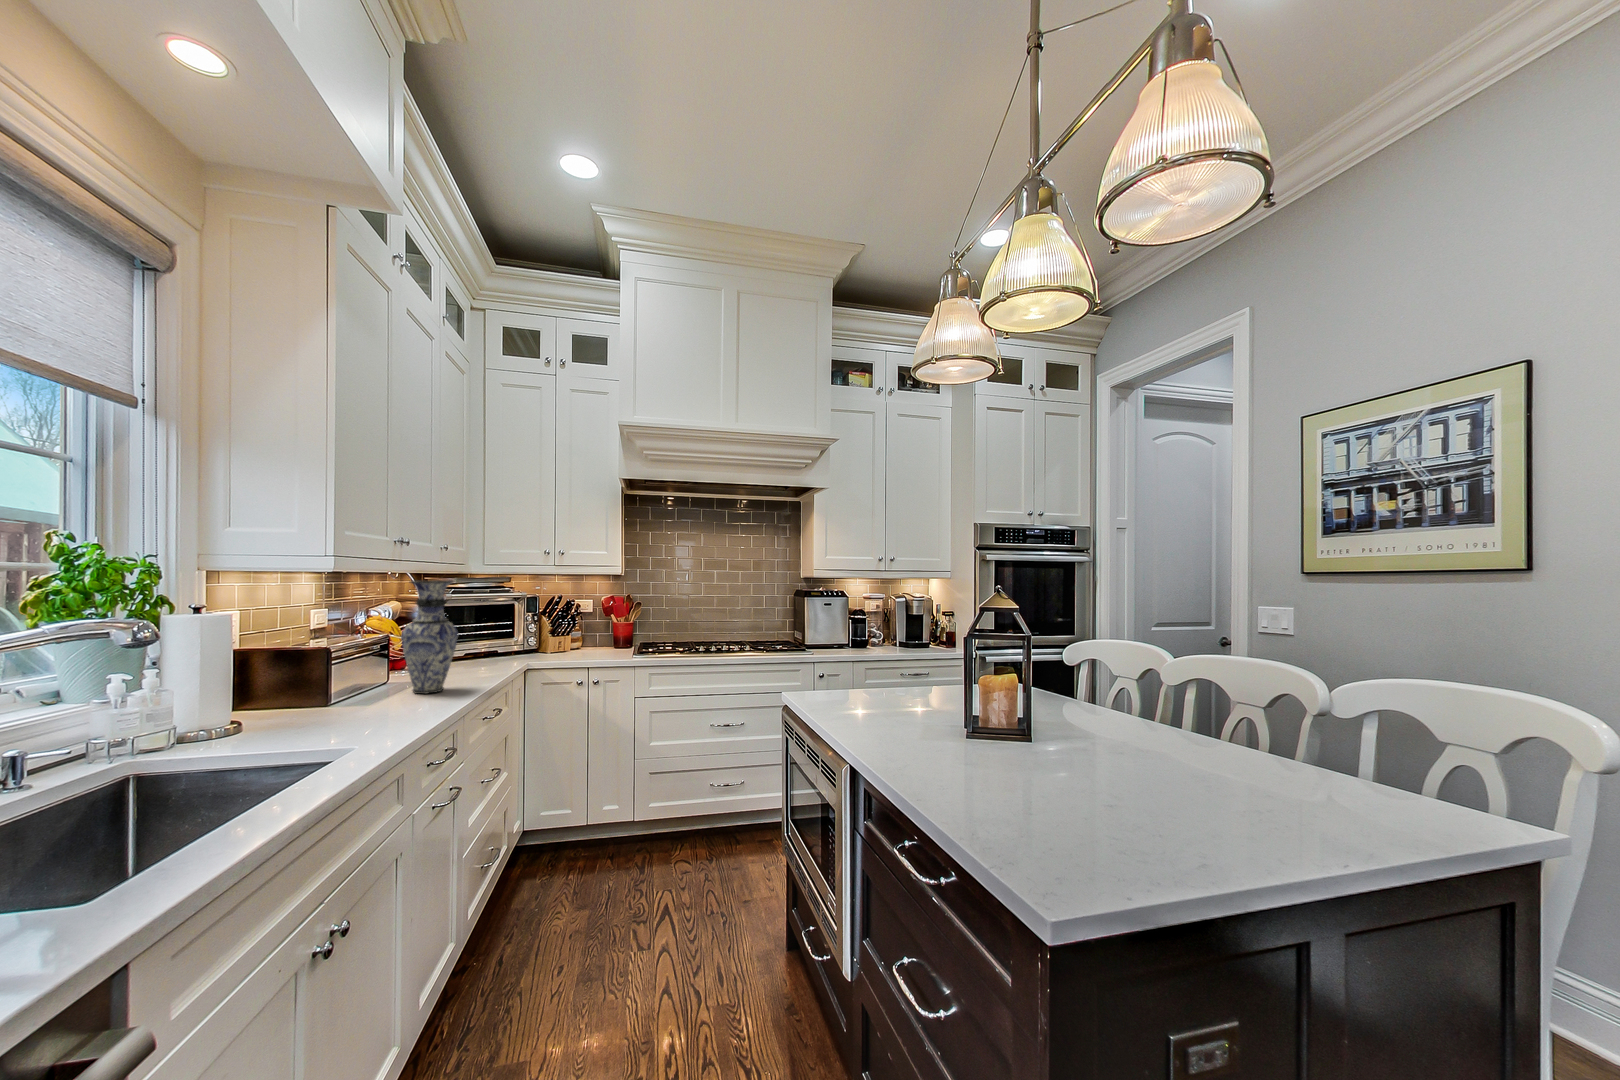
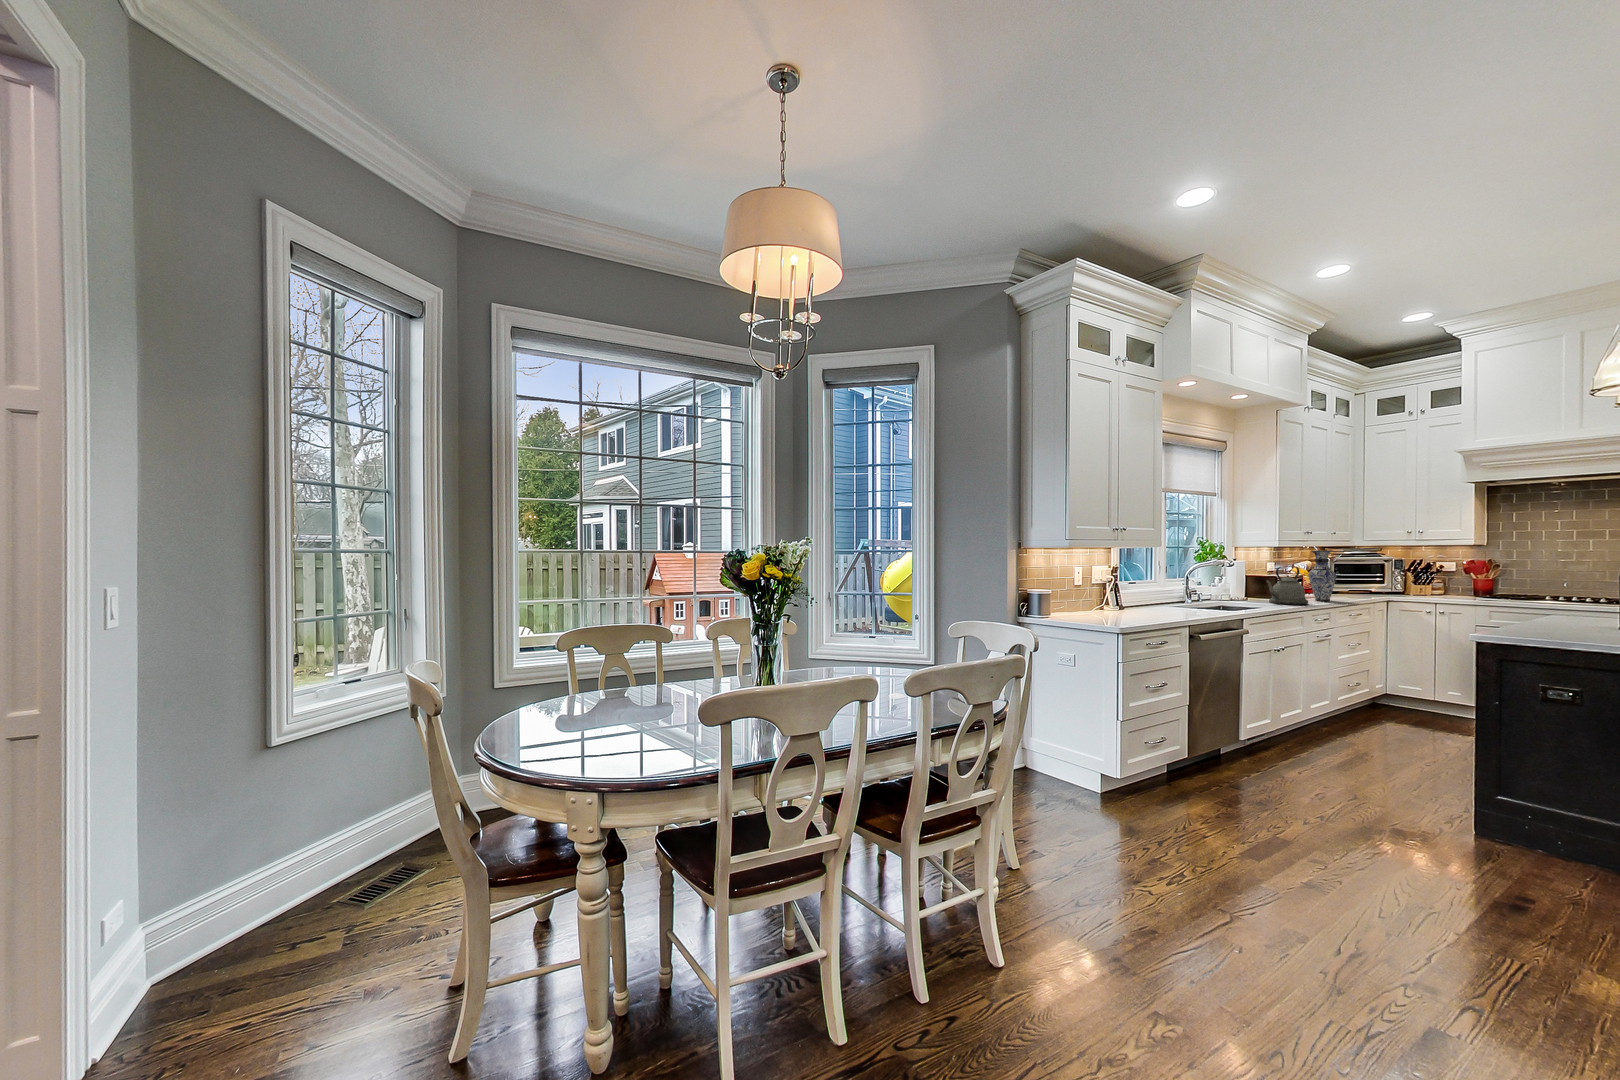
kettle: none [285,619,401,728] -> present [1265,566,1308,605]

